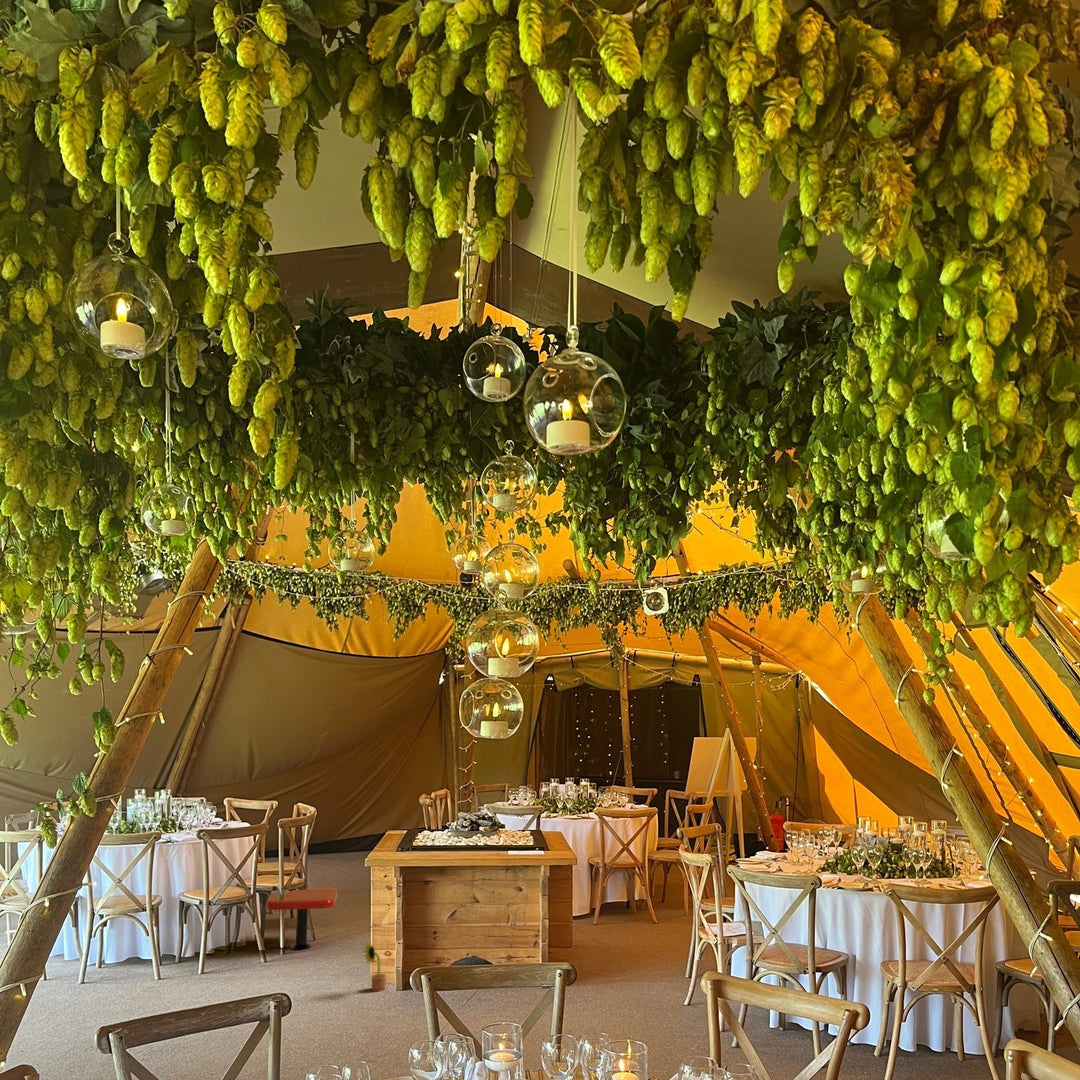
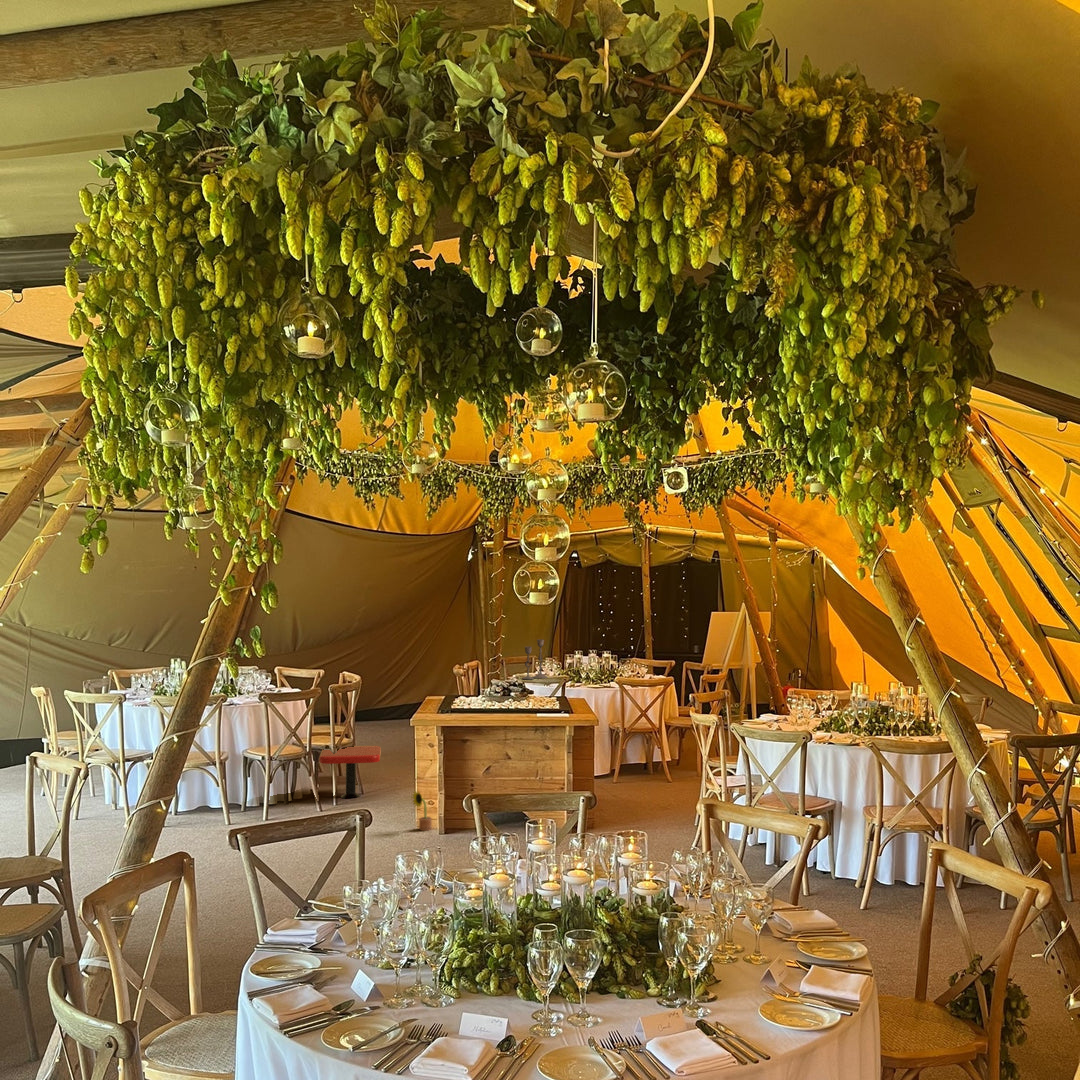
candlestick: none [494,768,522,812] -> present [522,639,548,679]

